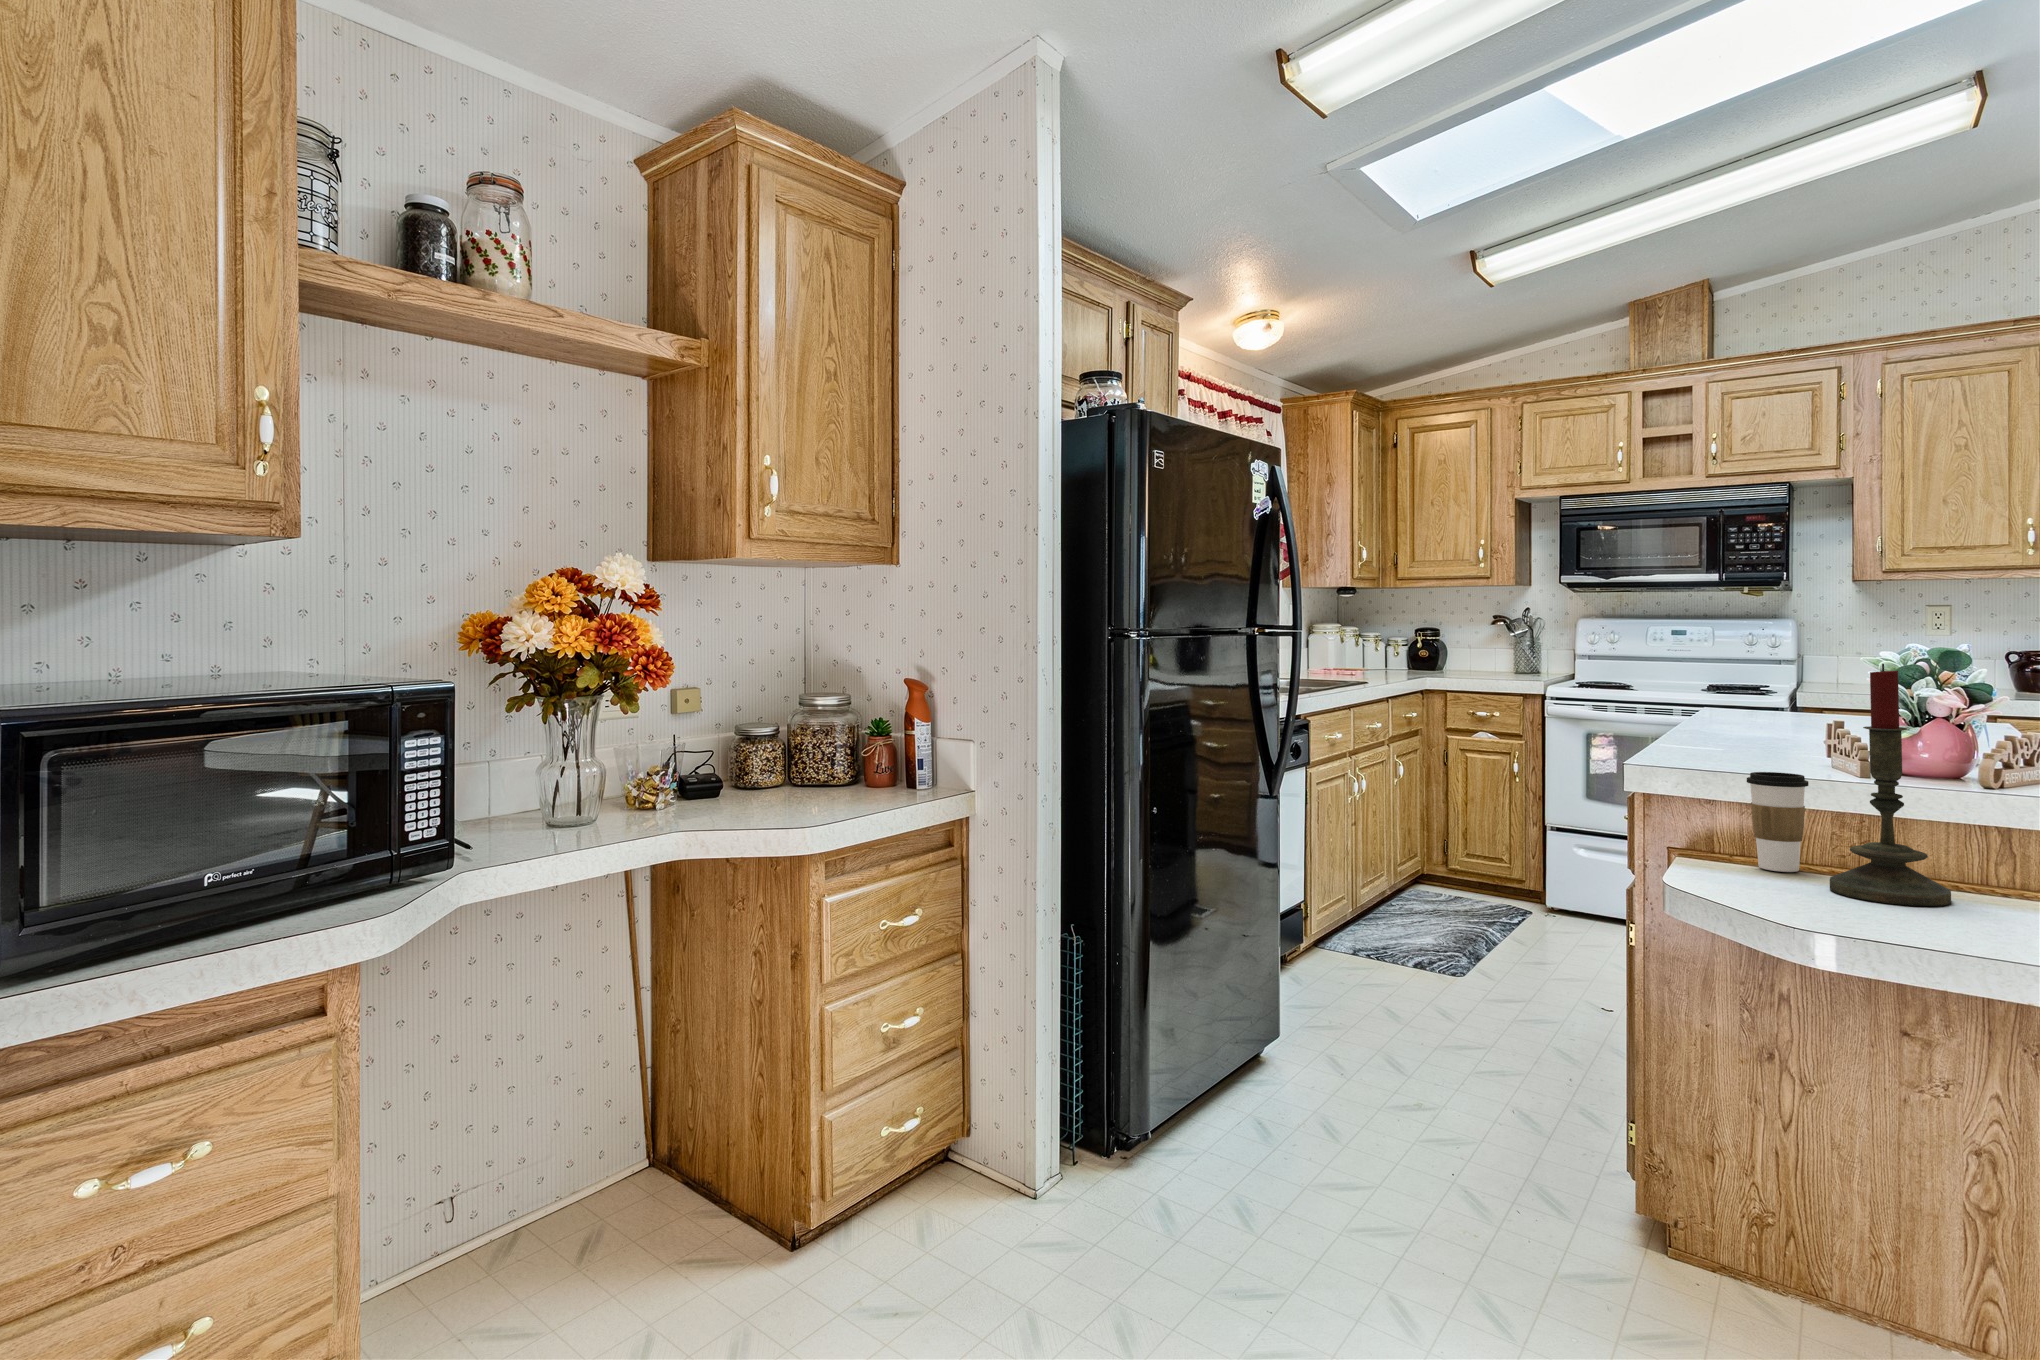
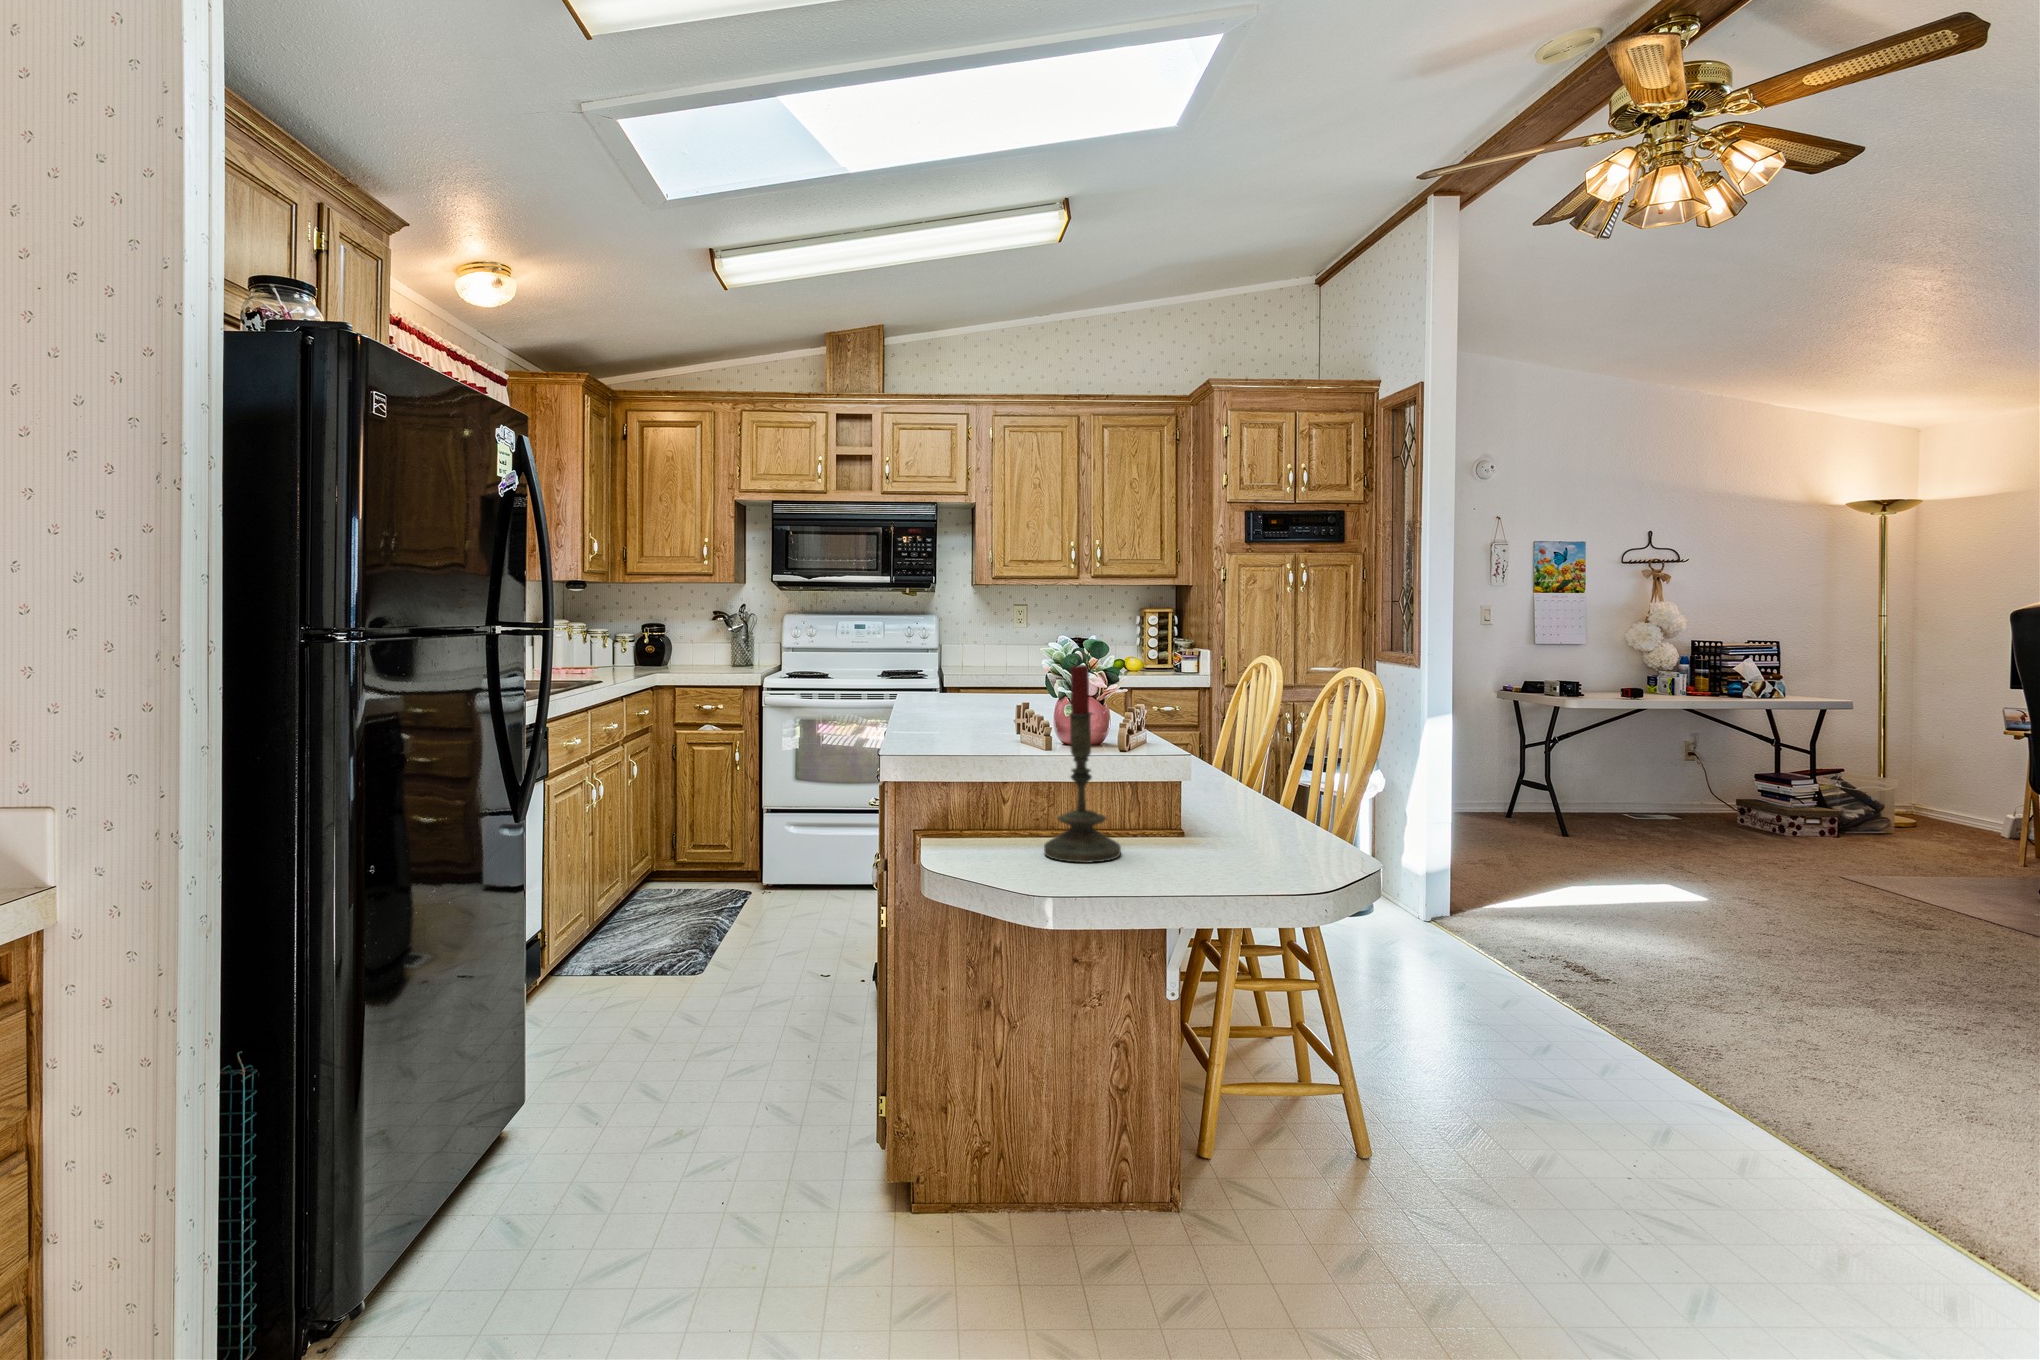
coffee cup: present [1747,772,1809,872] -> none [979,756,1022,843]

